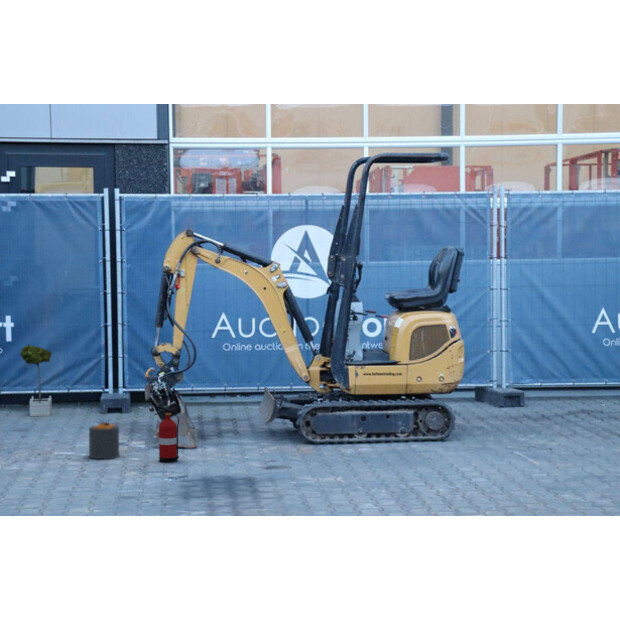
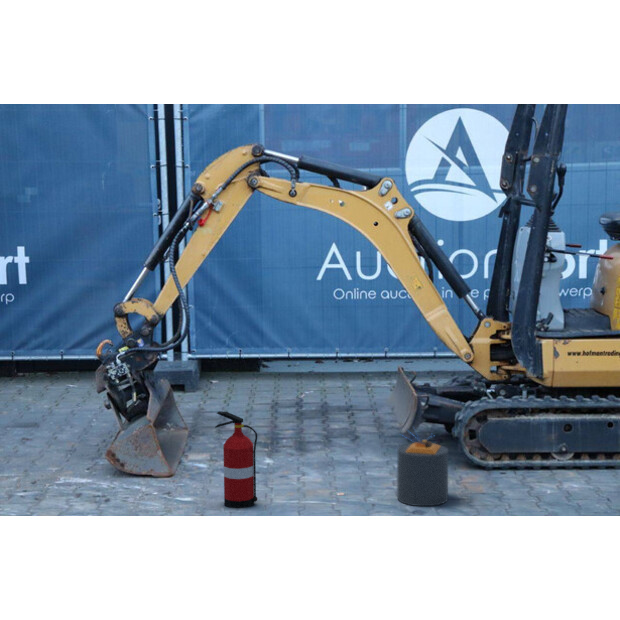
potted tree: present [20,345,52,416] -> none [36,290,85,395]
trash can: present [89,417,119,459] -> present [397,429,448,506]

